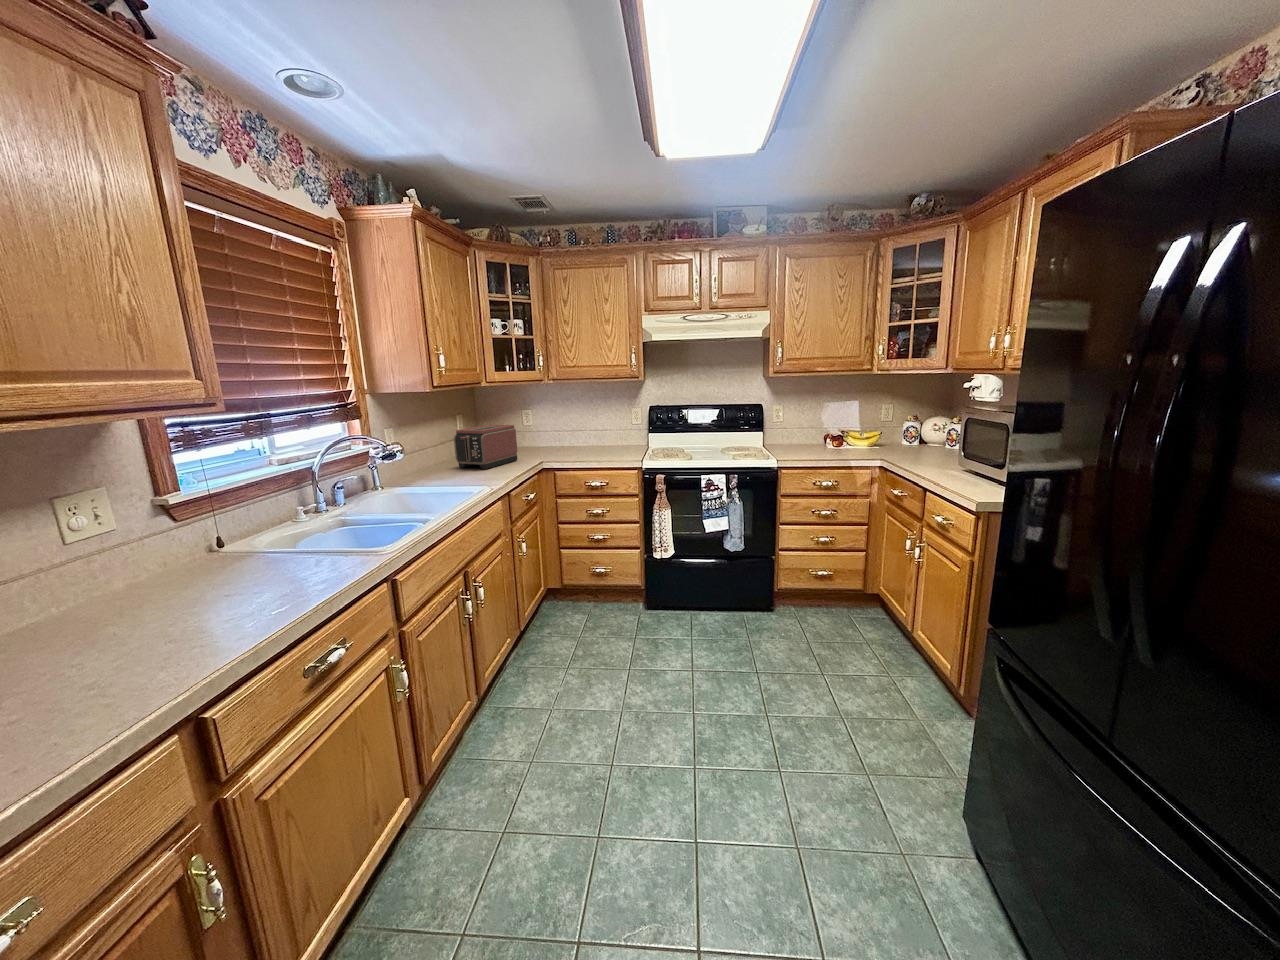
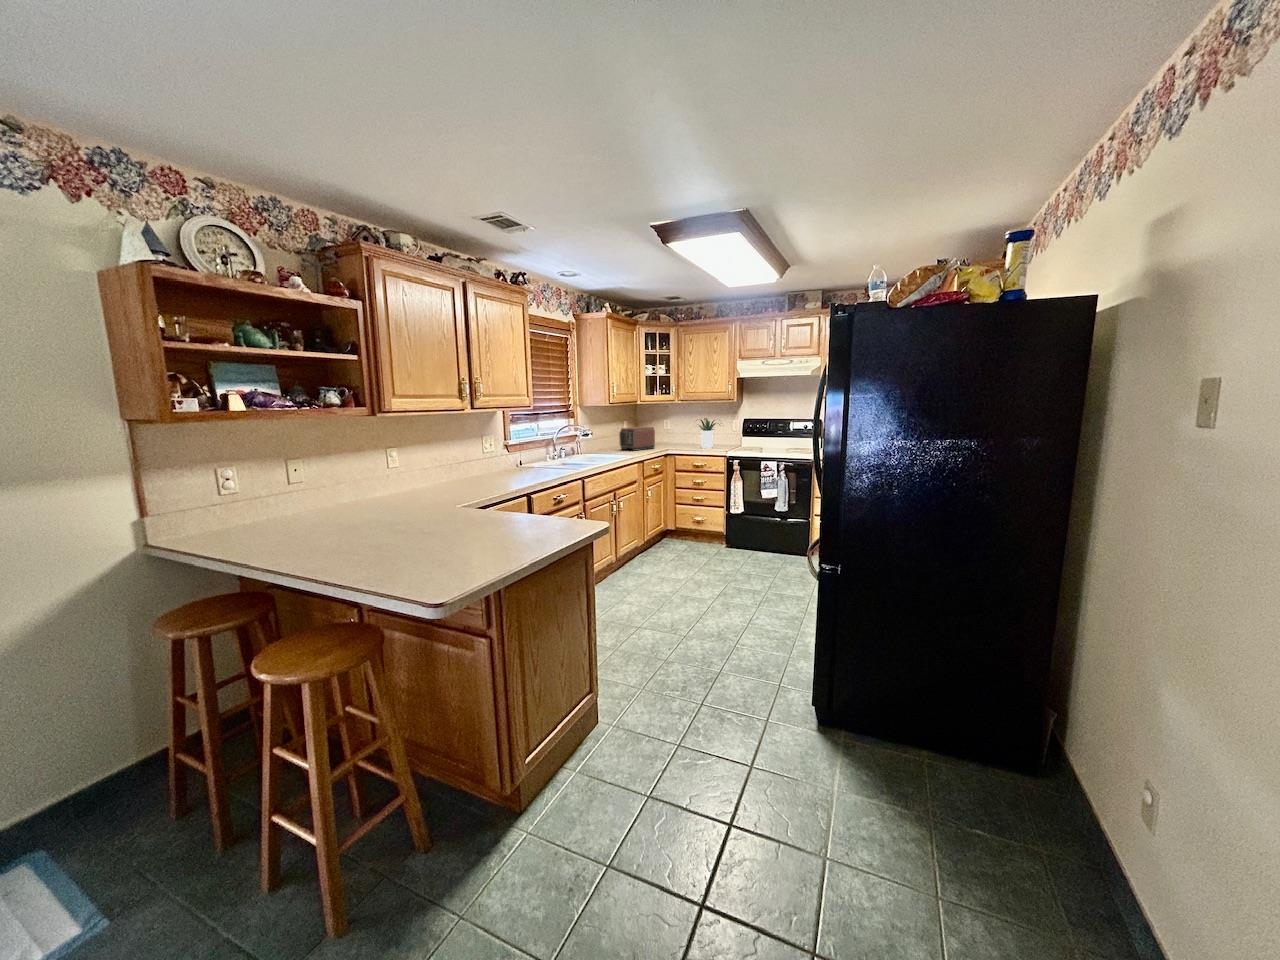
potted plant: none [570,406,628,455] -> present [696,418,720,448]

